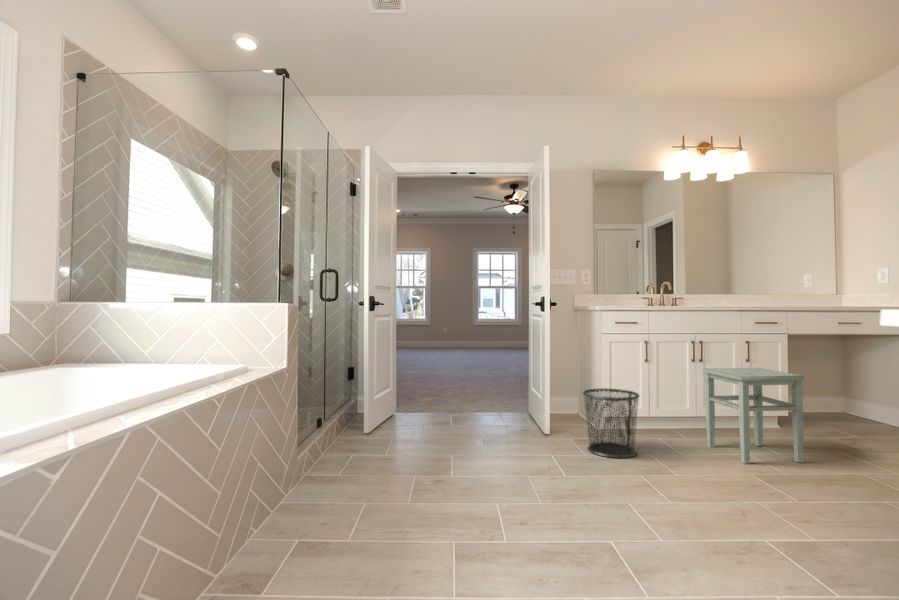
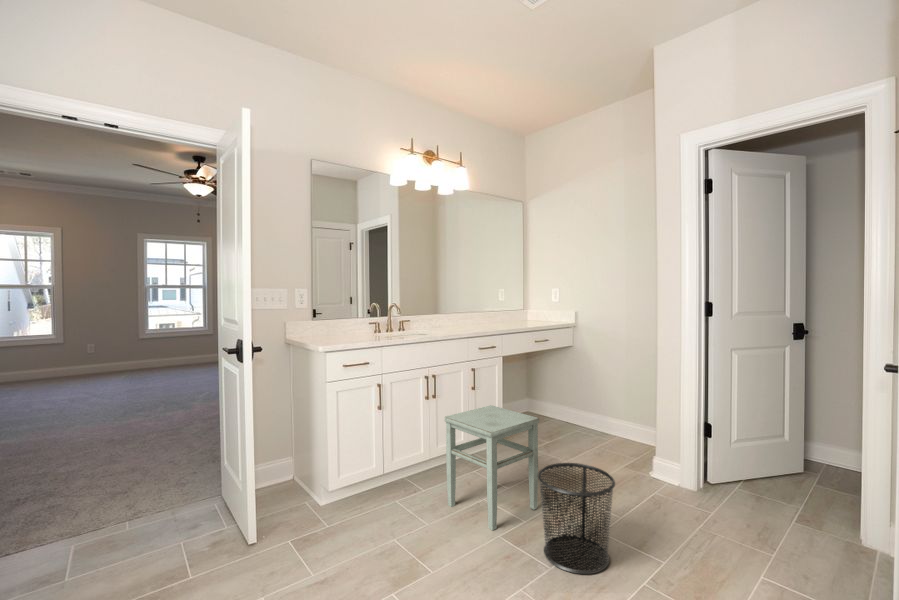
waste bin: present [583,388,639,458] -> present [538,463,615,574]

